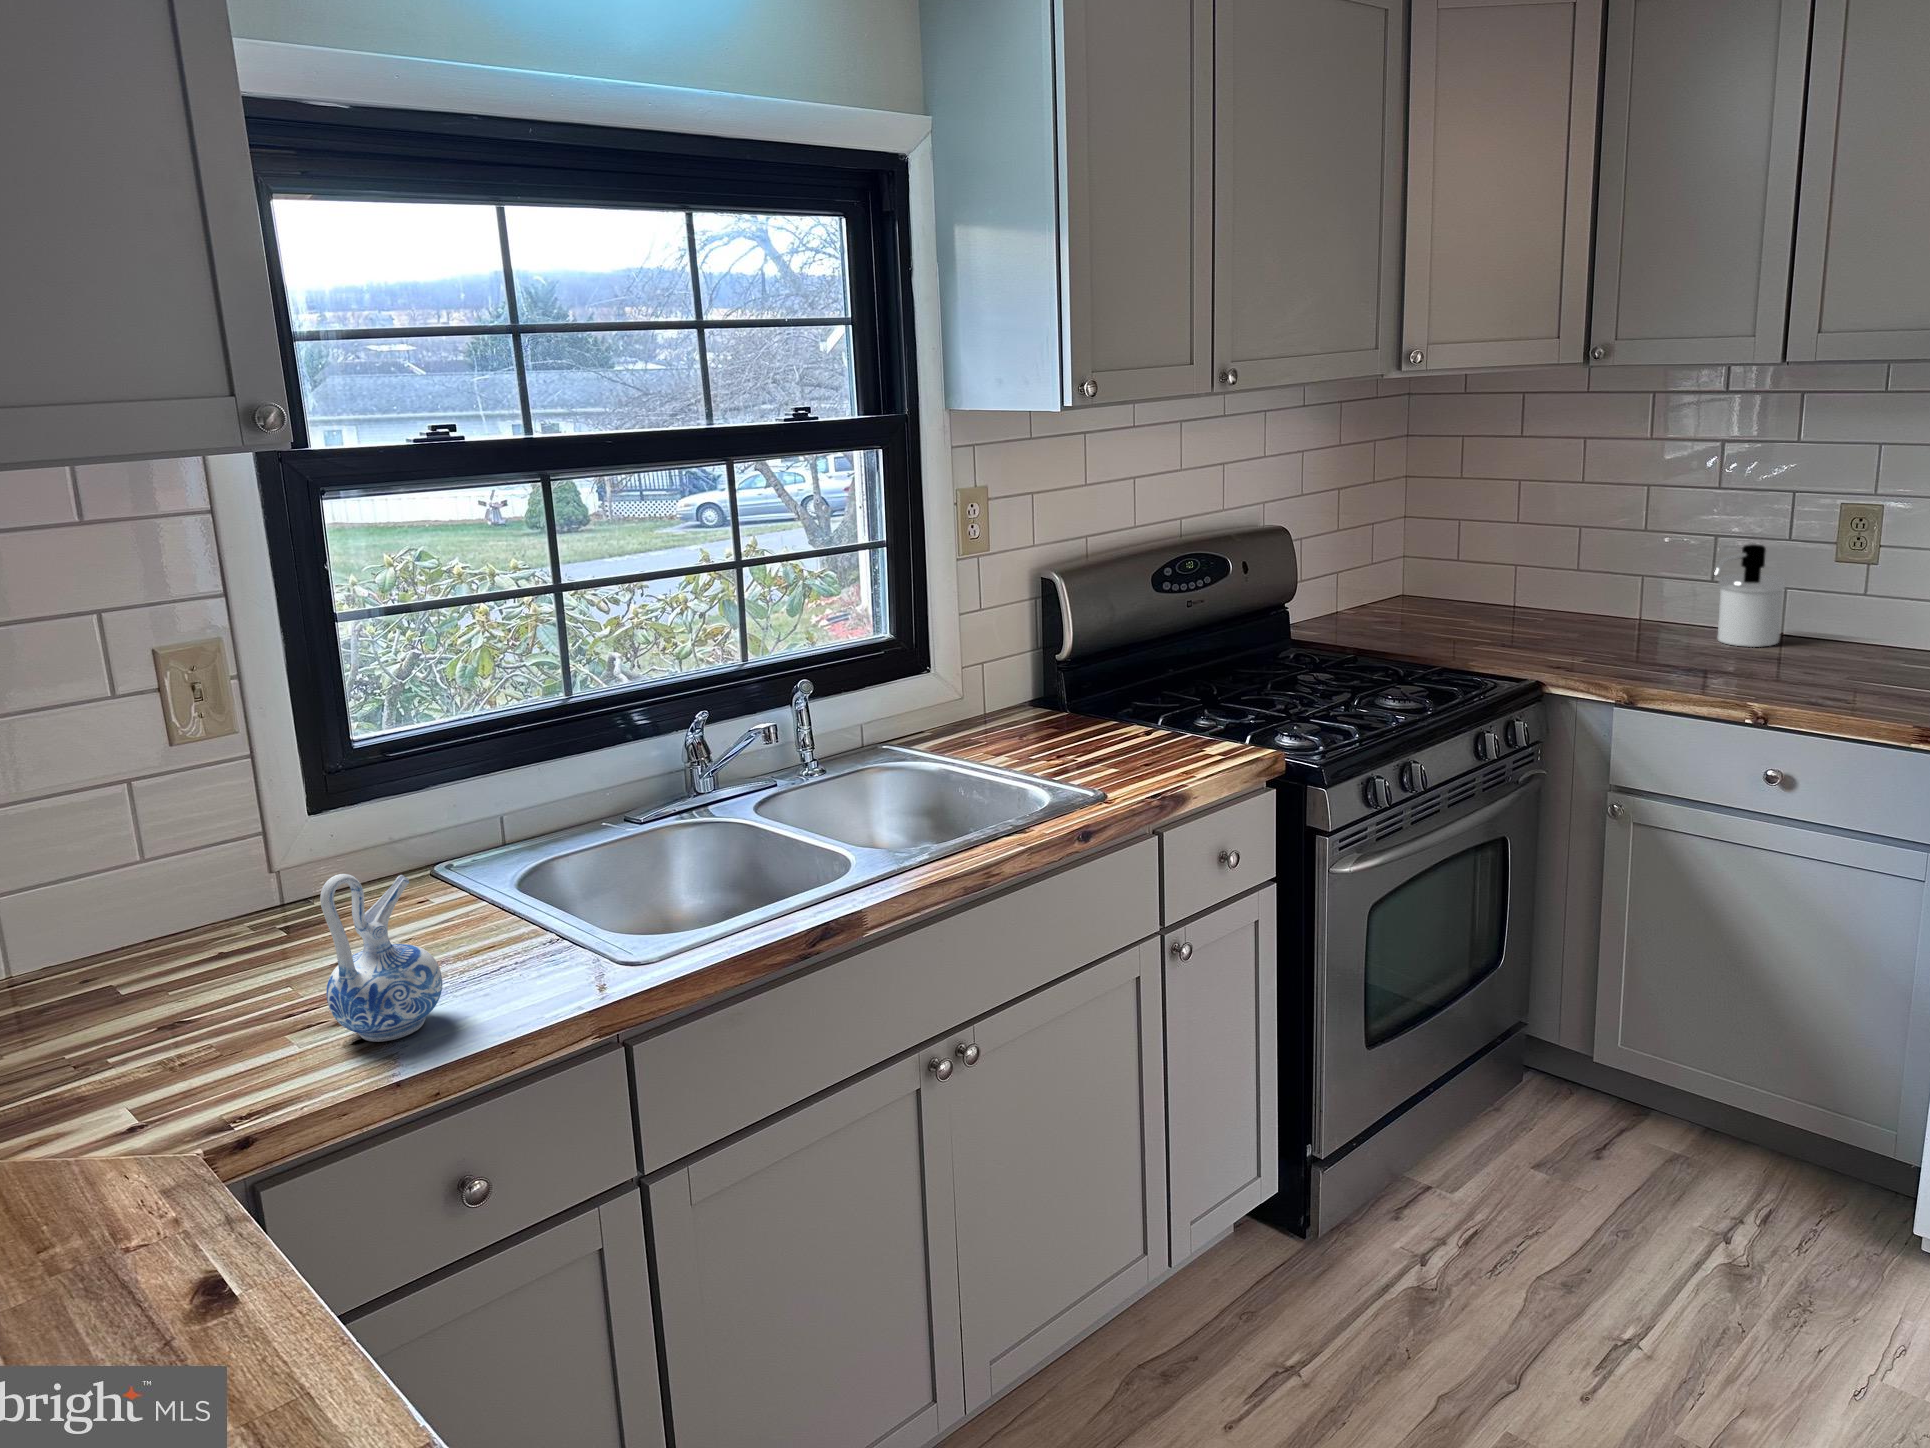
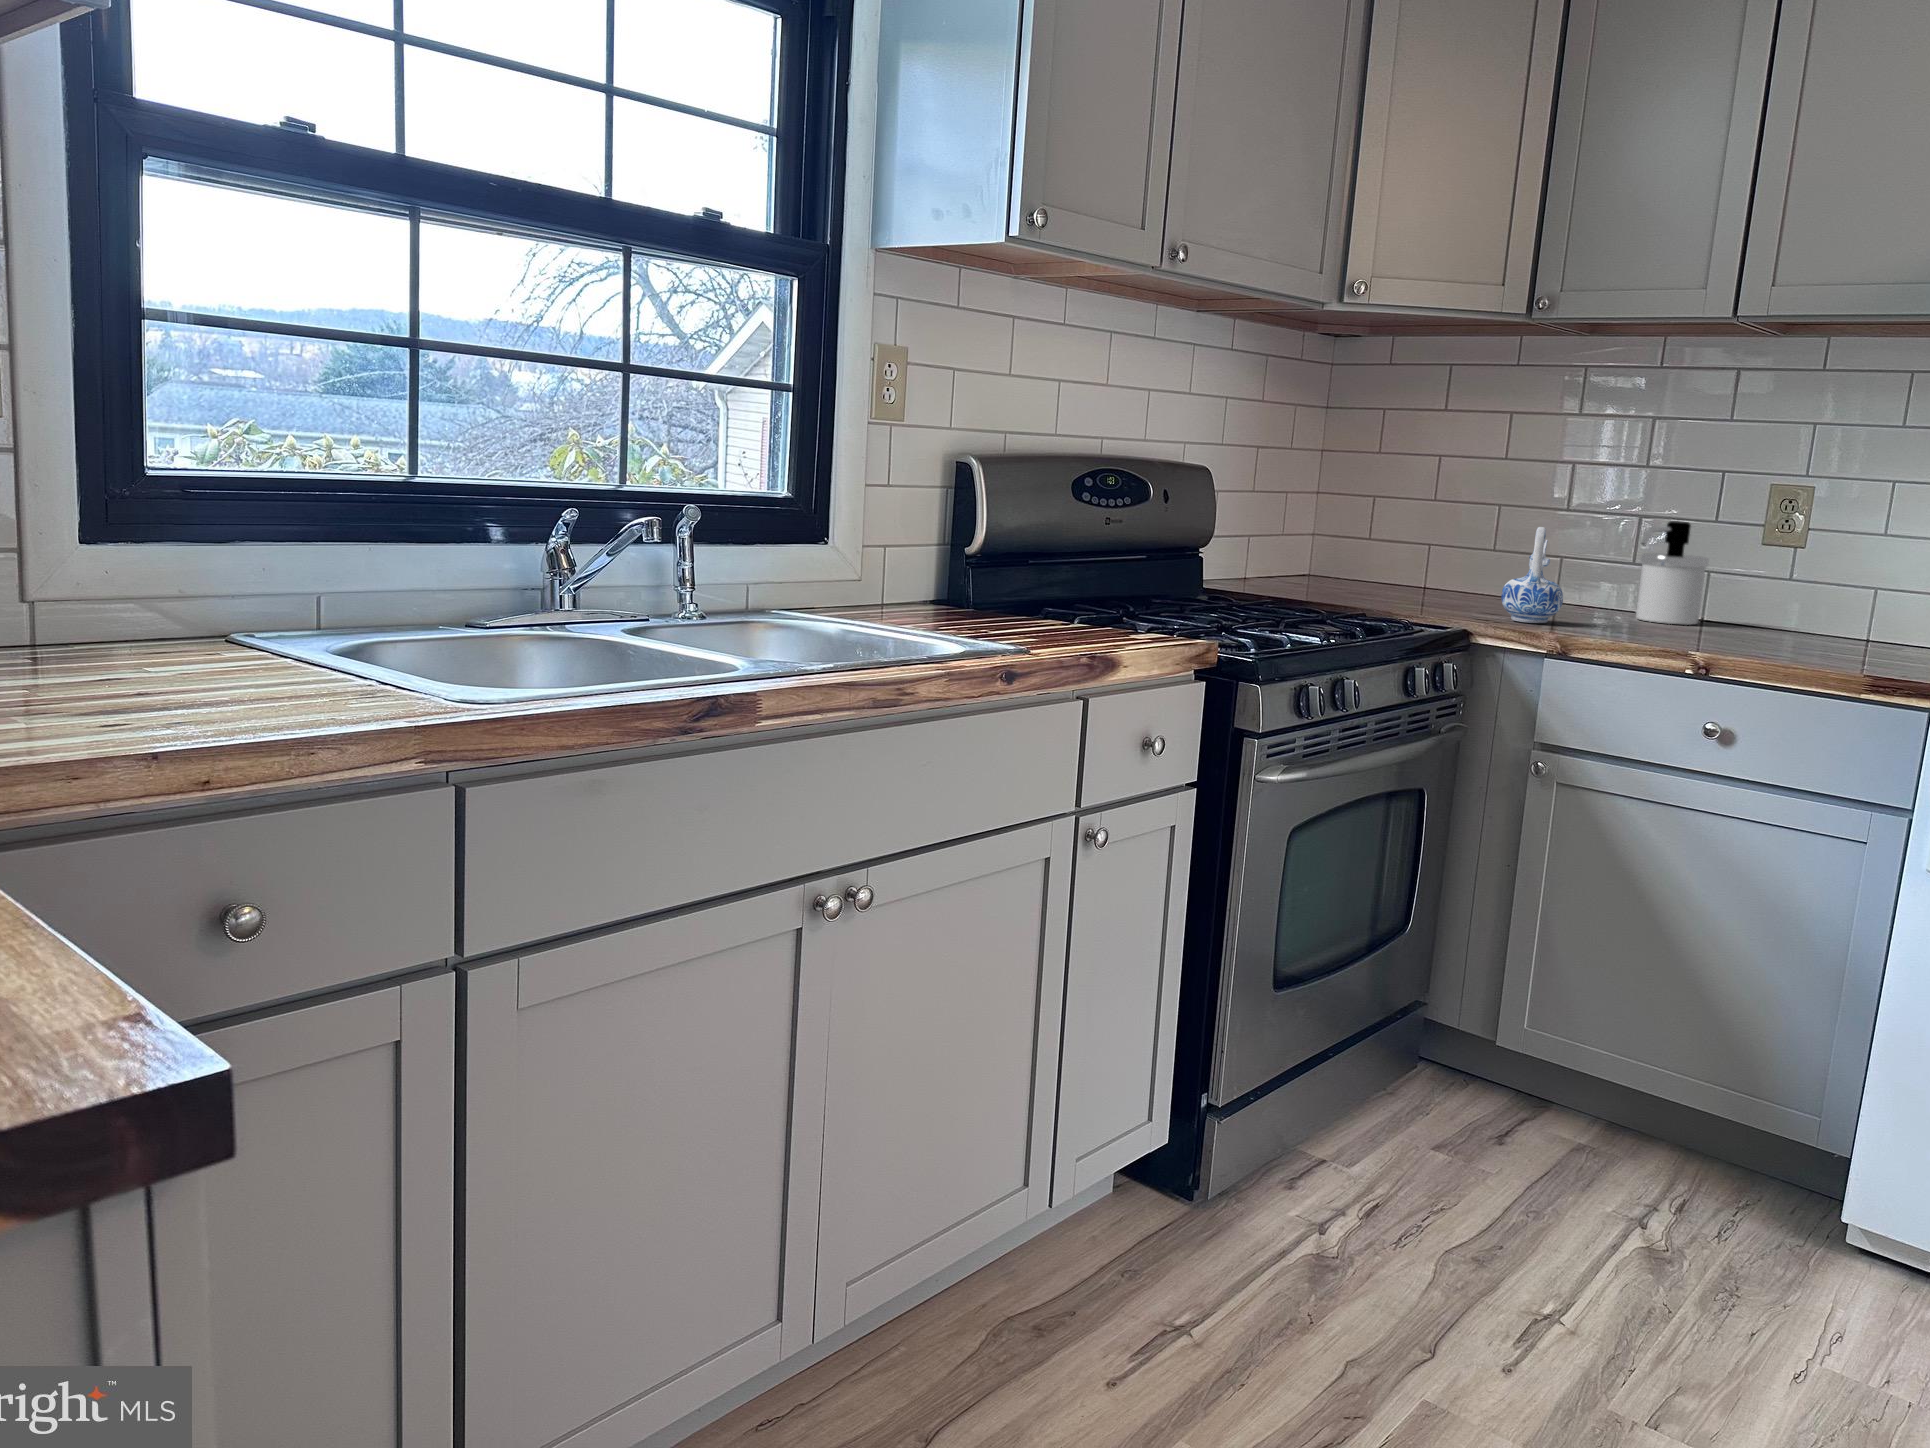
ceramic pitcher: present [320,874,442,1042] -> present [1501,527,1563,623]

